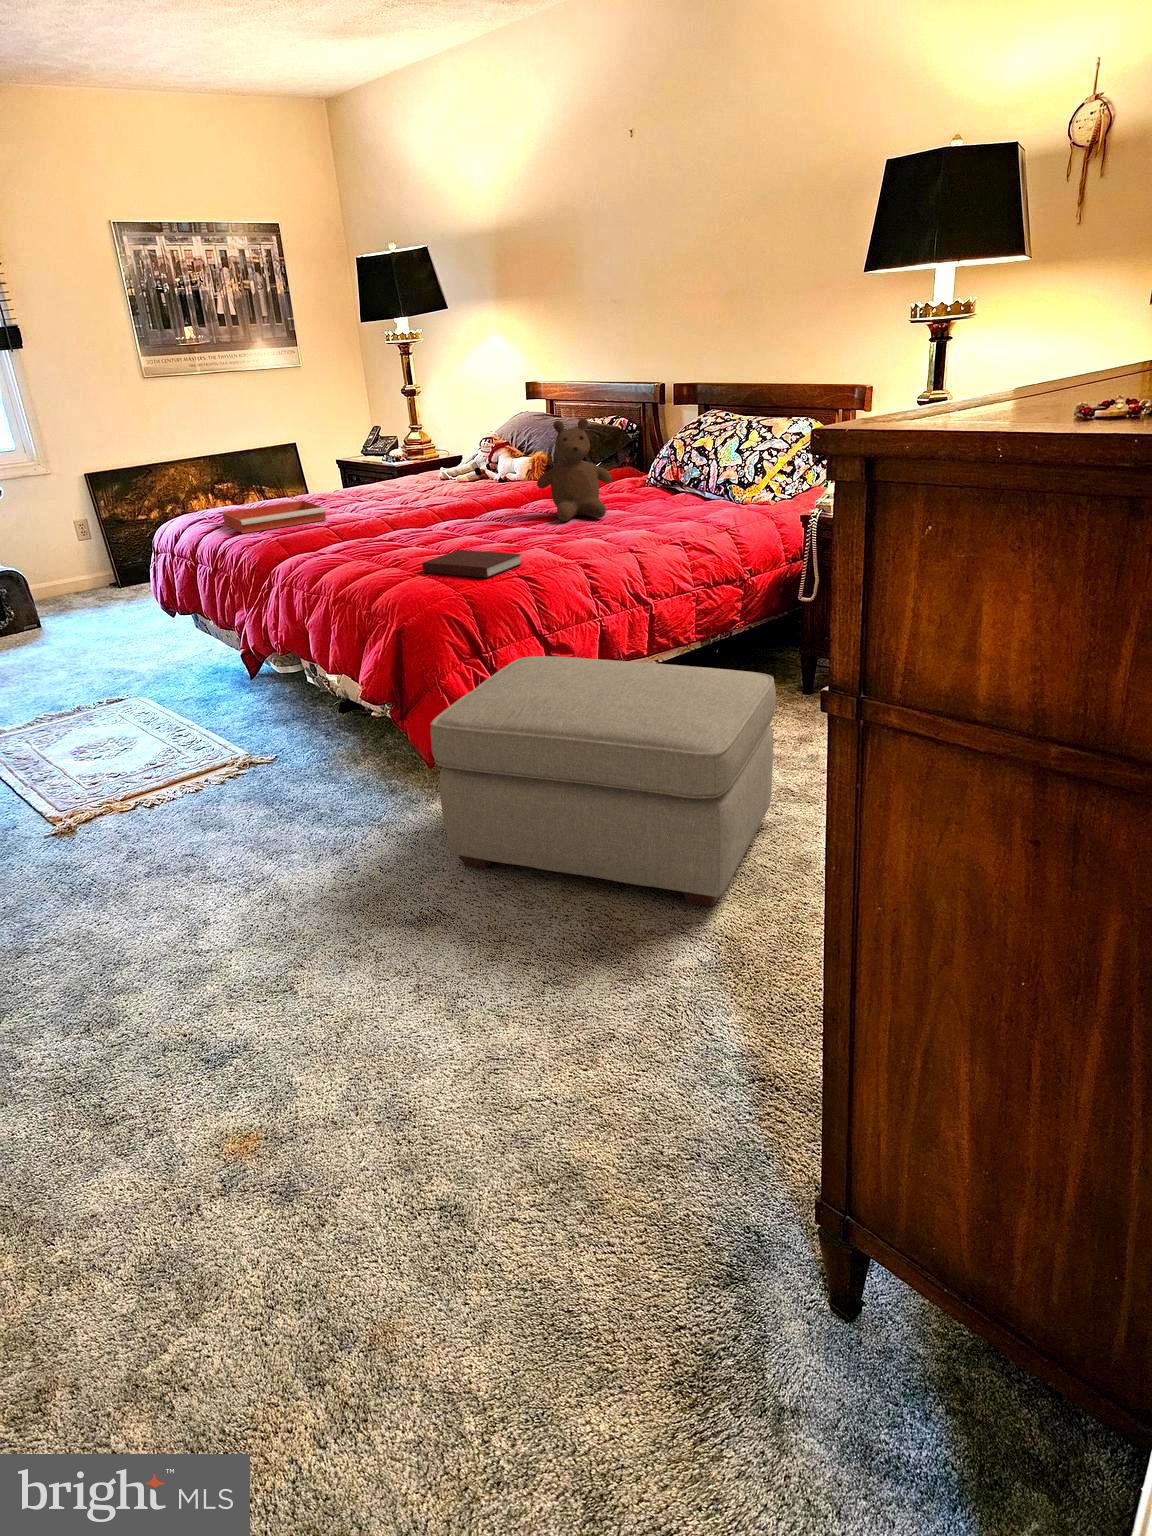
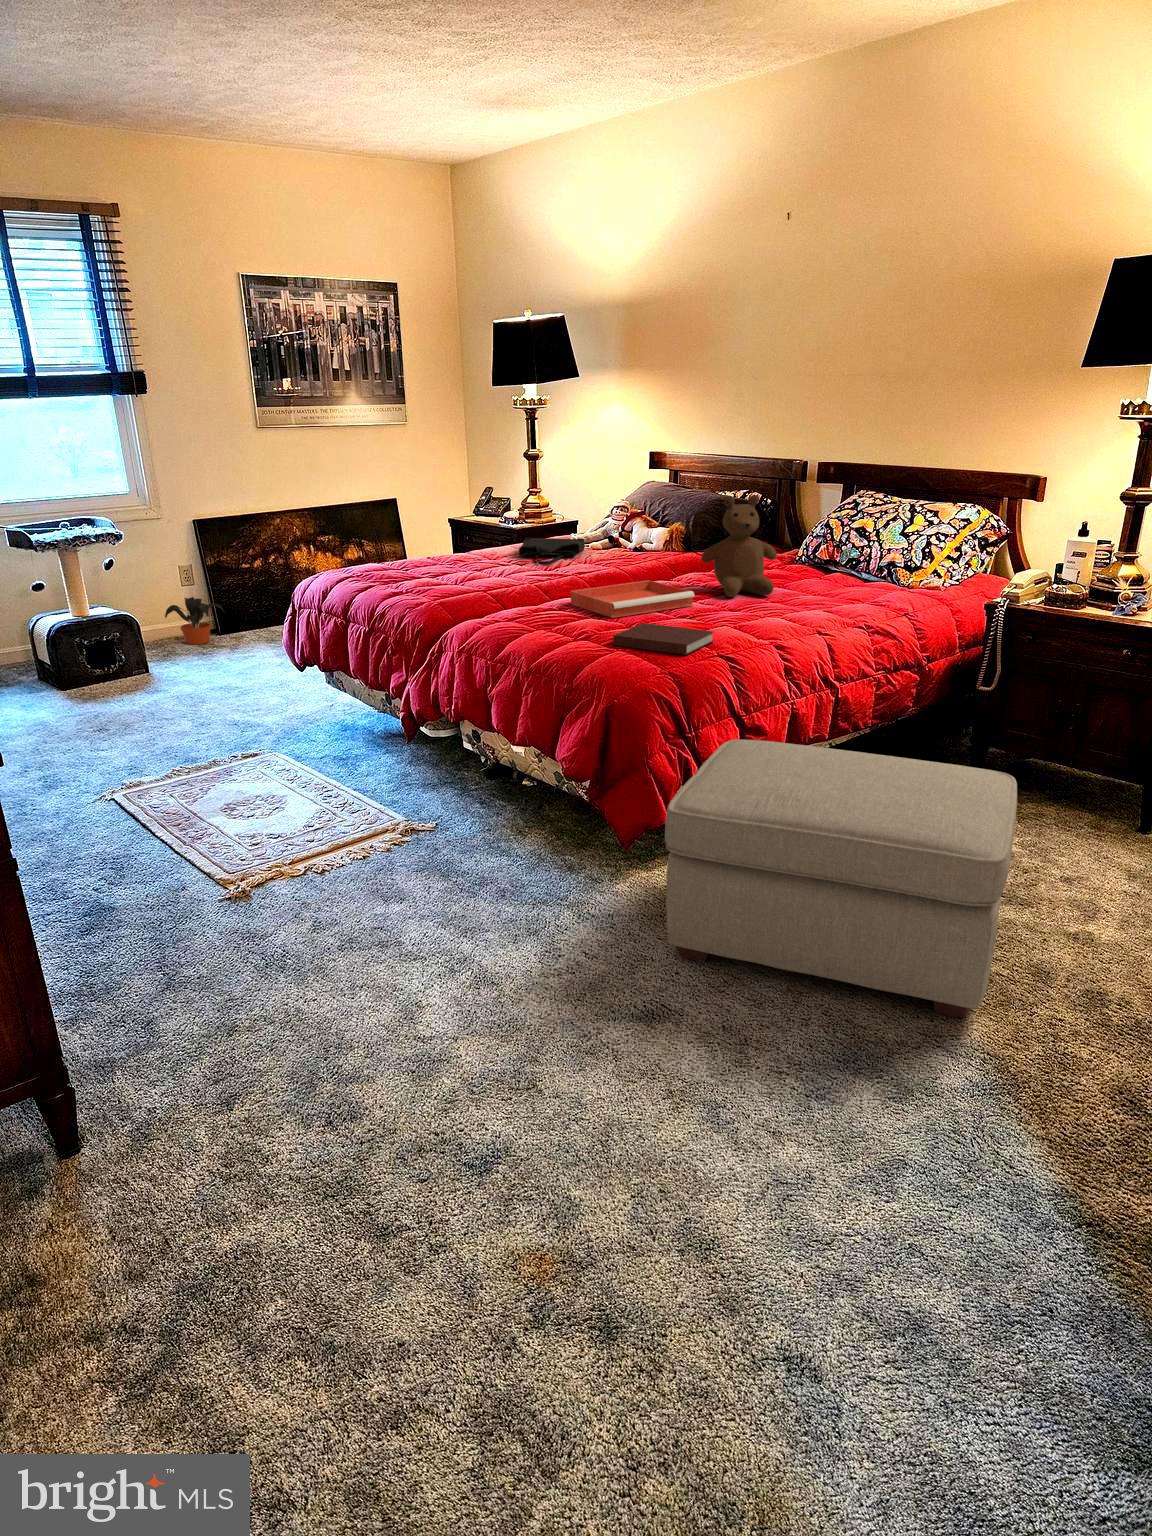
tote bag: none [381,473,449,500] -> present [519,538,585,565]
tray: present [222,500,326,533] -> present [571,580,694,618]
potted plant: none [59,552,120,599] -> present [165,597,224,644]

